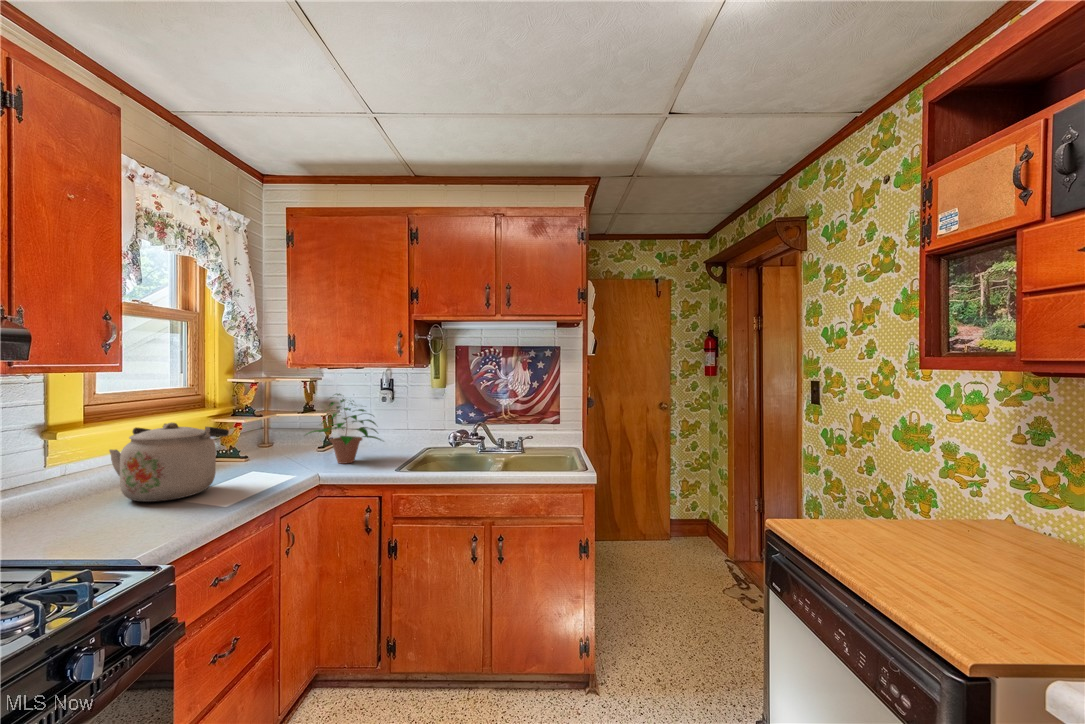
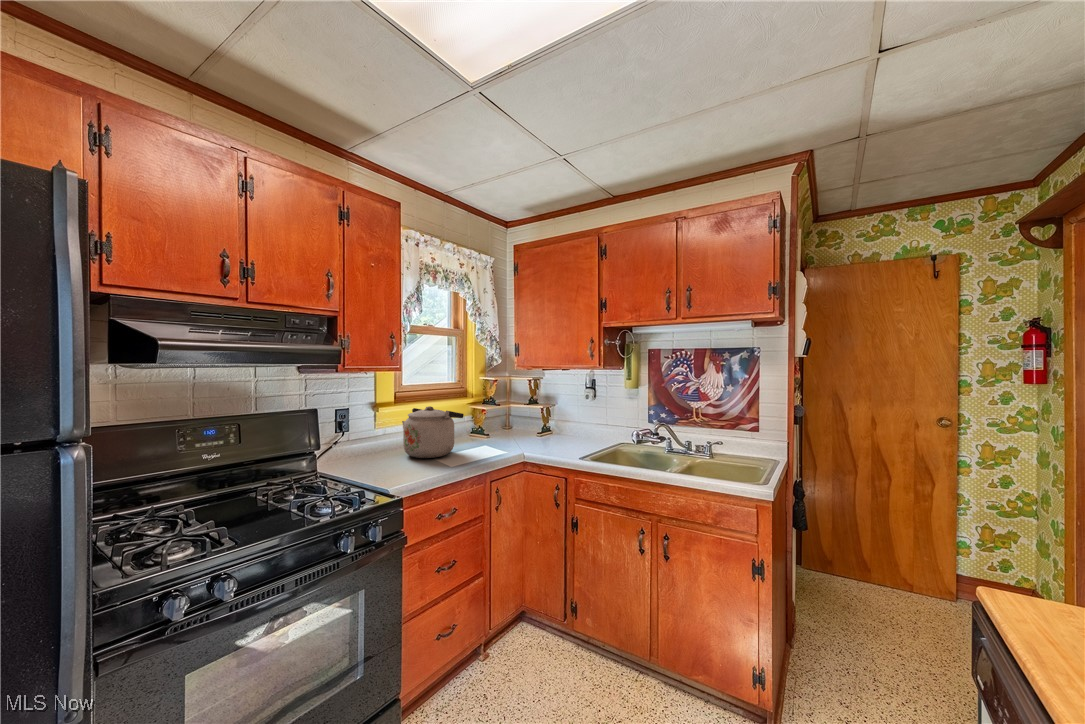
potted plant: present [309,394,381,464] -> none [519,390,579,448]

